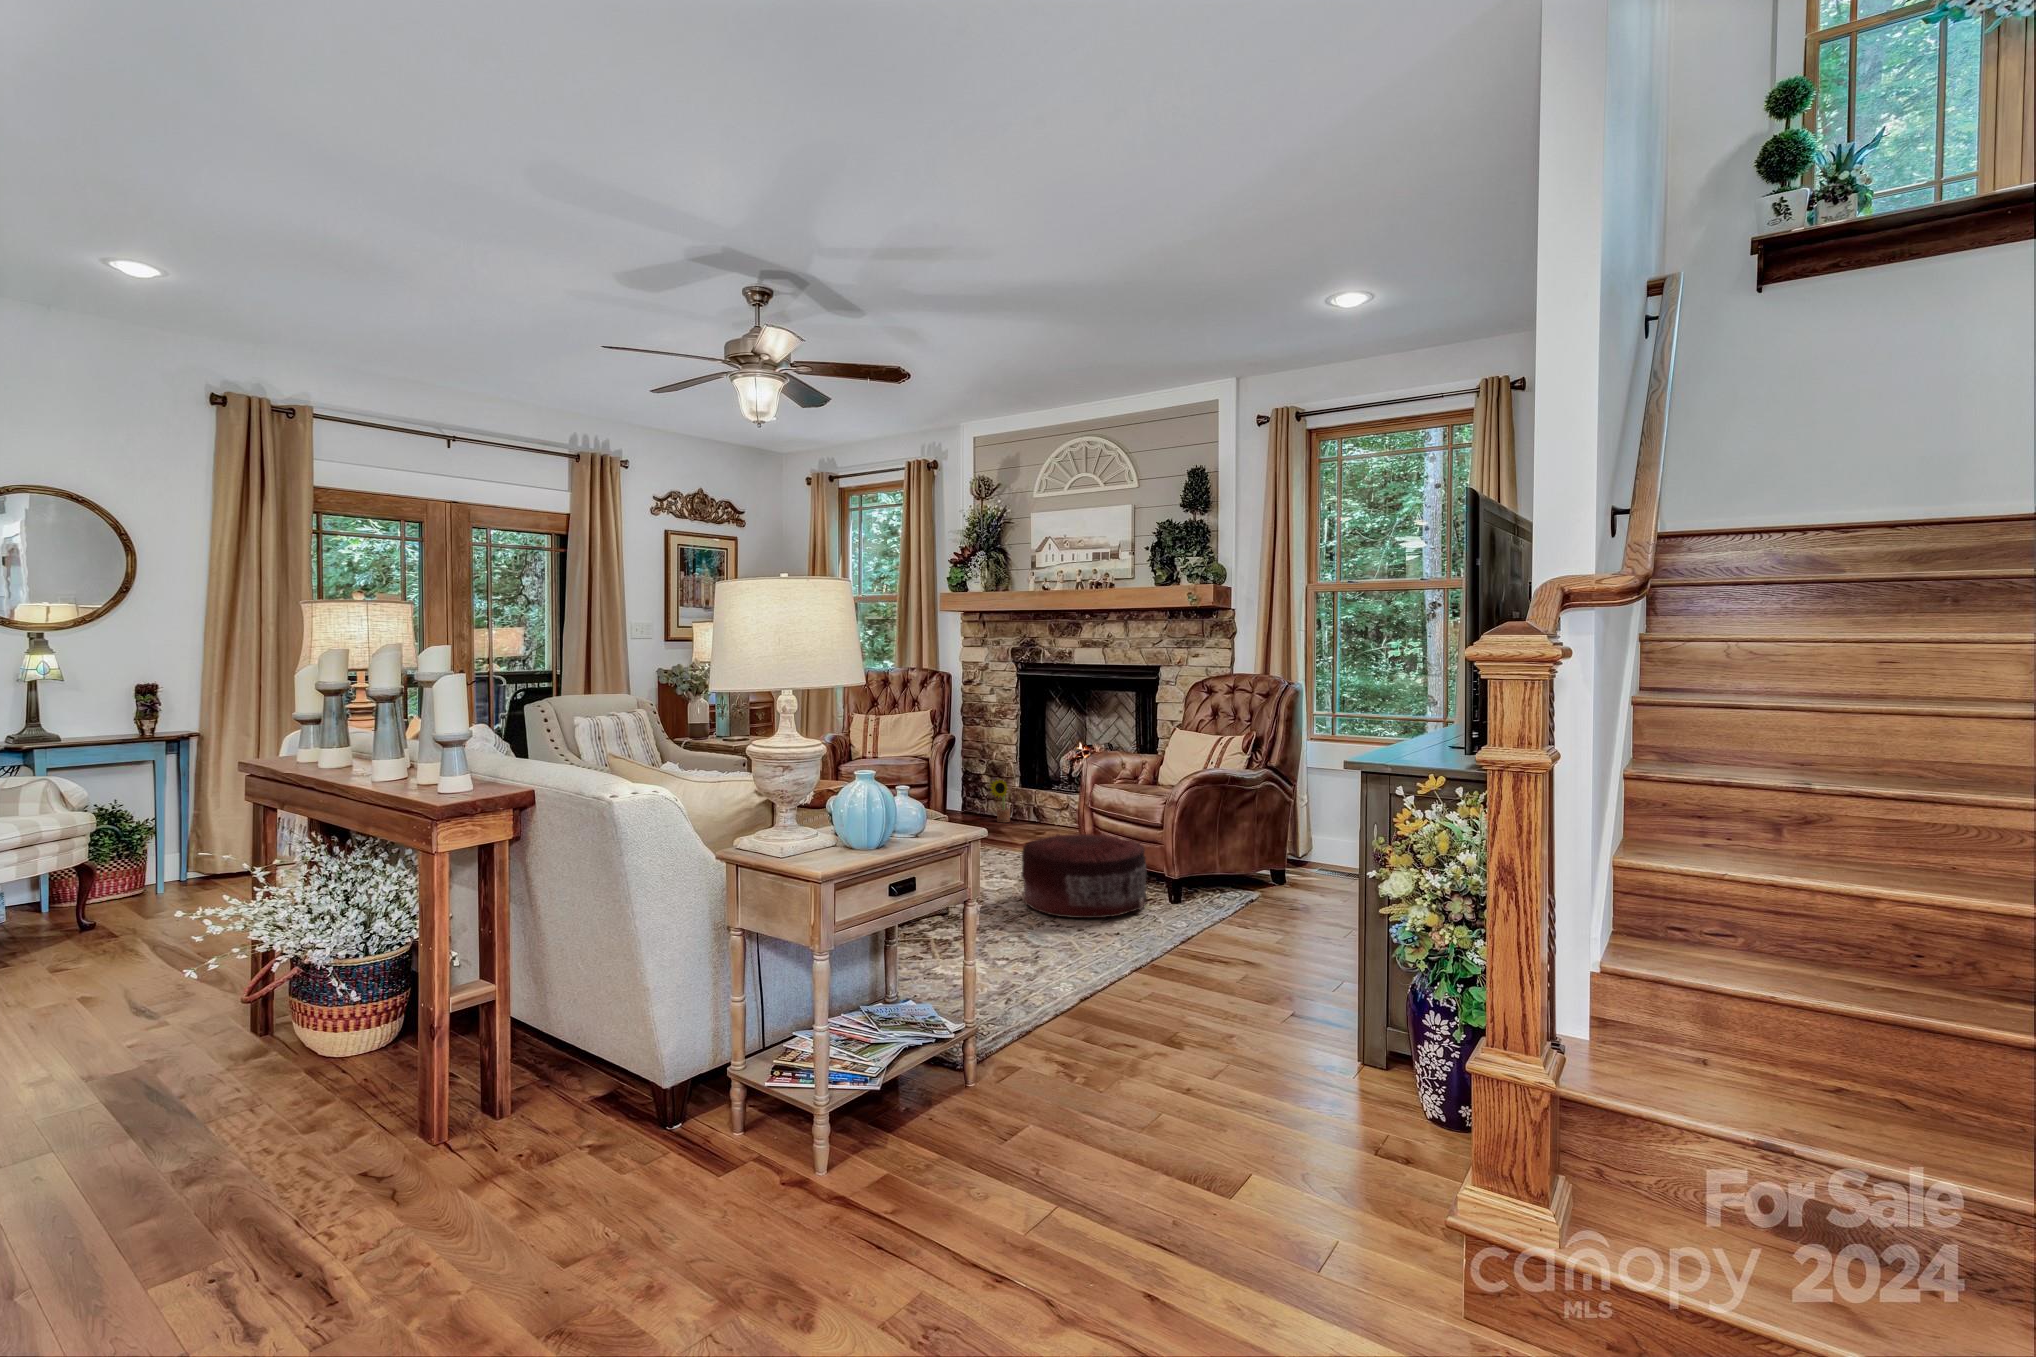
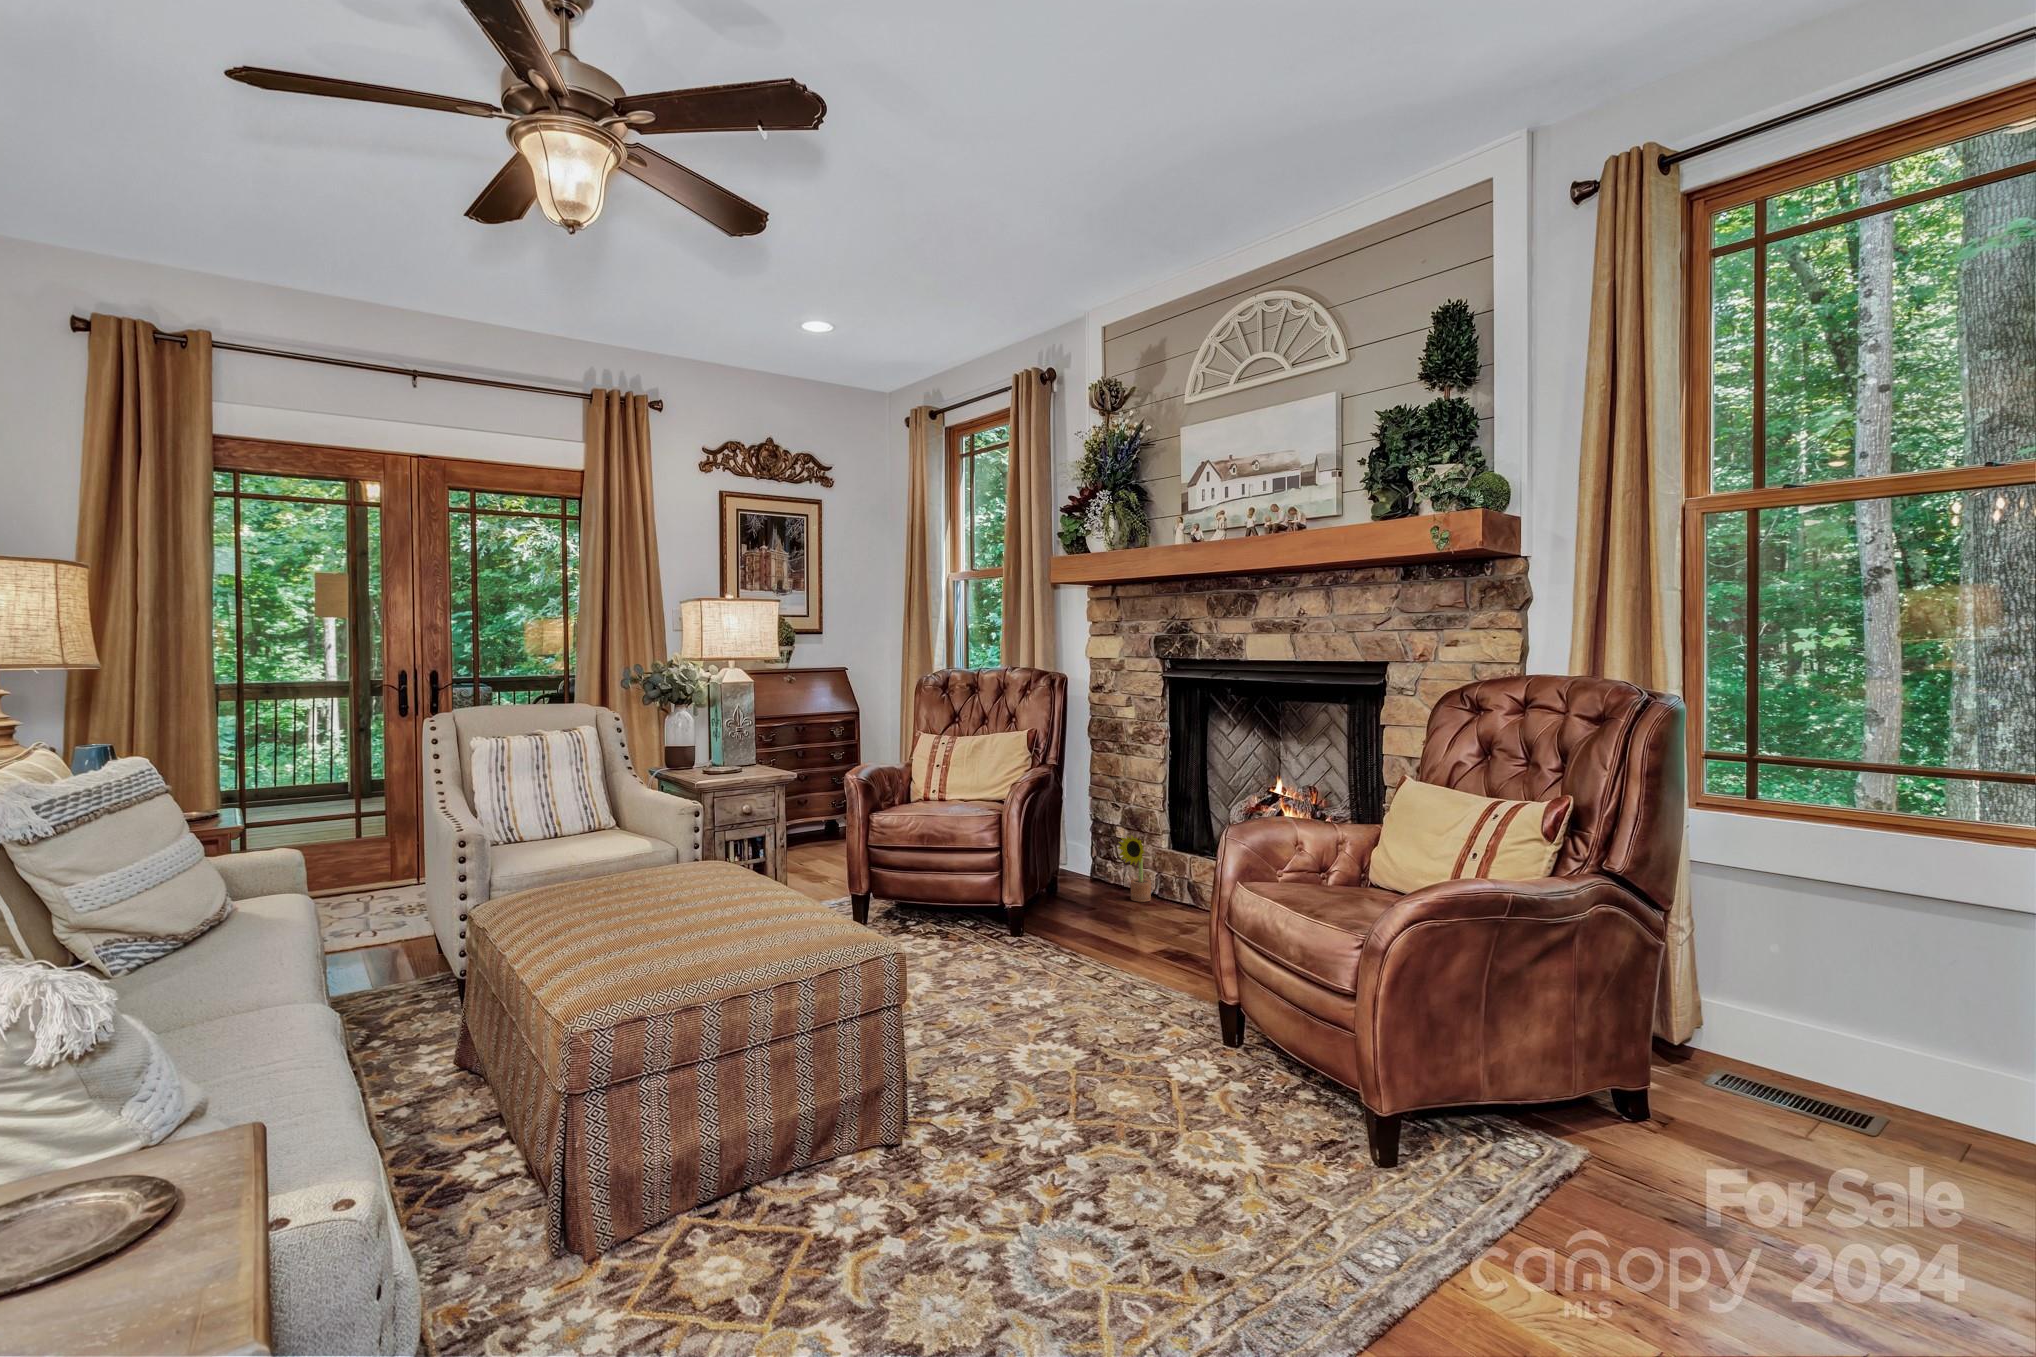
pouf: present [1021,834,1148,918] -> none [1049,986,1325,1221]

